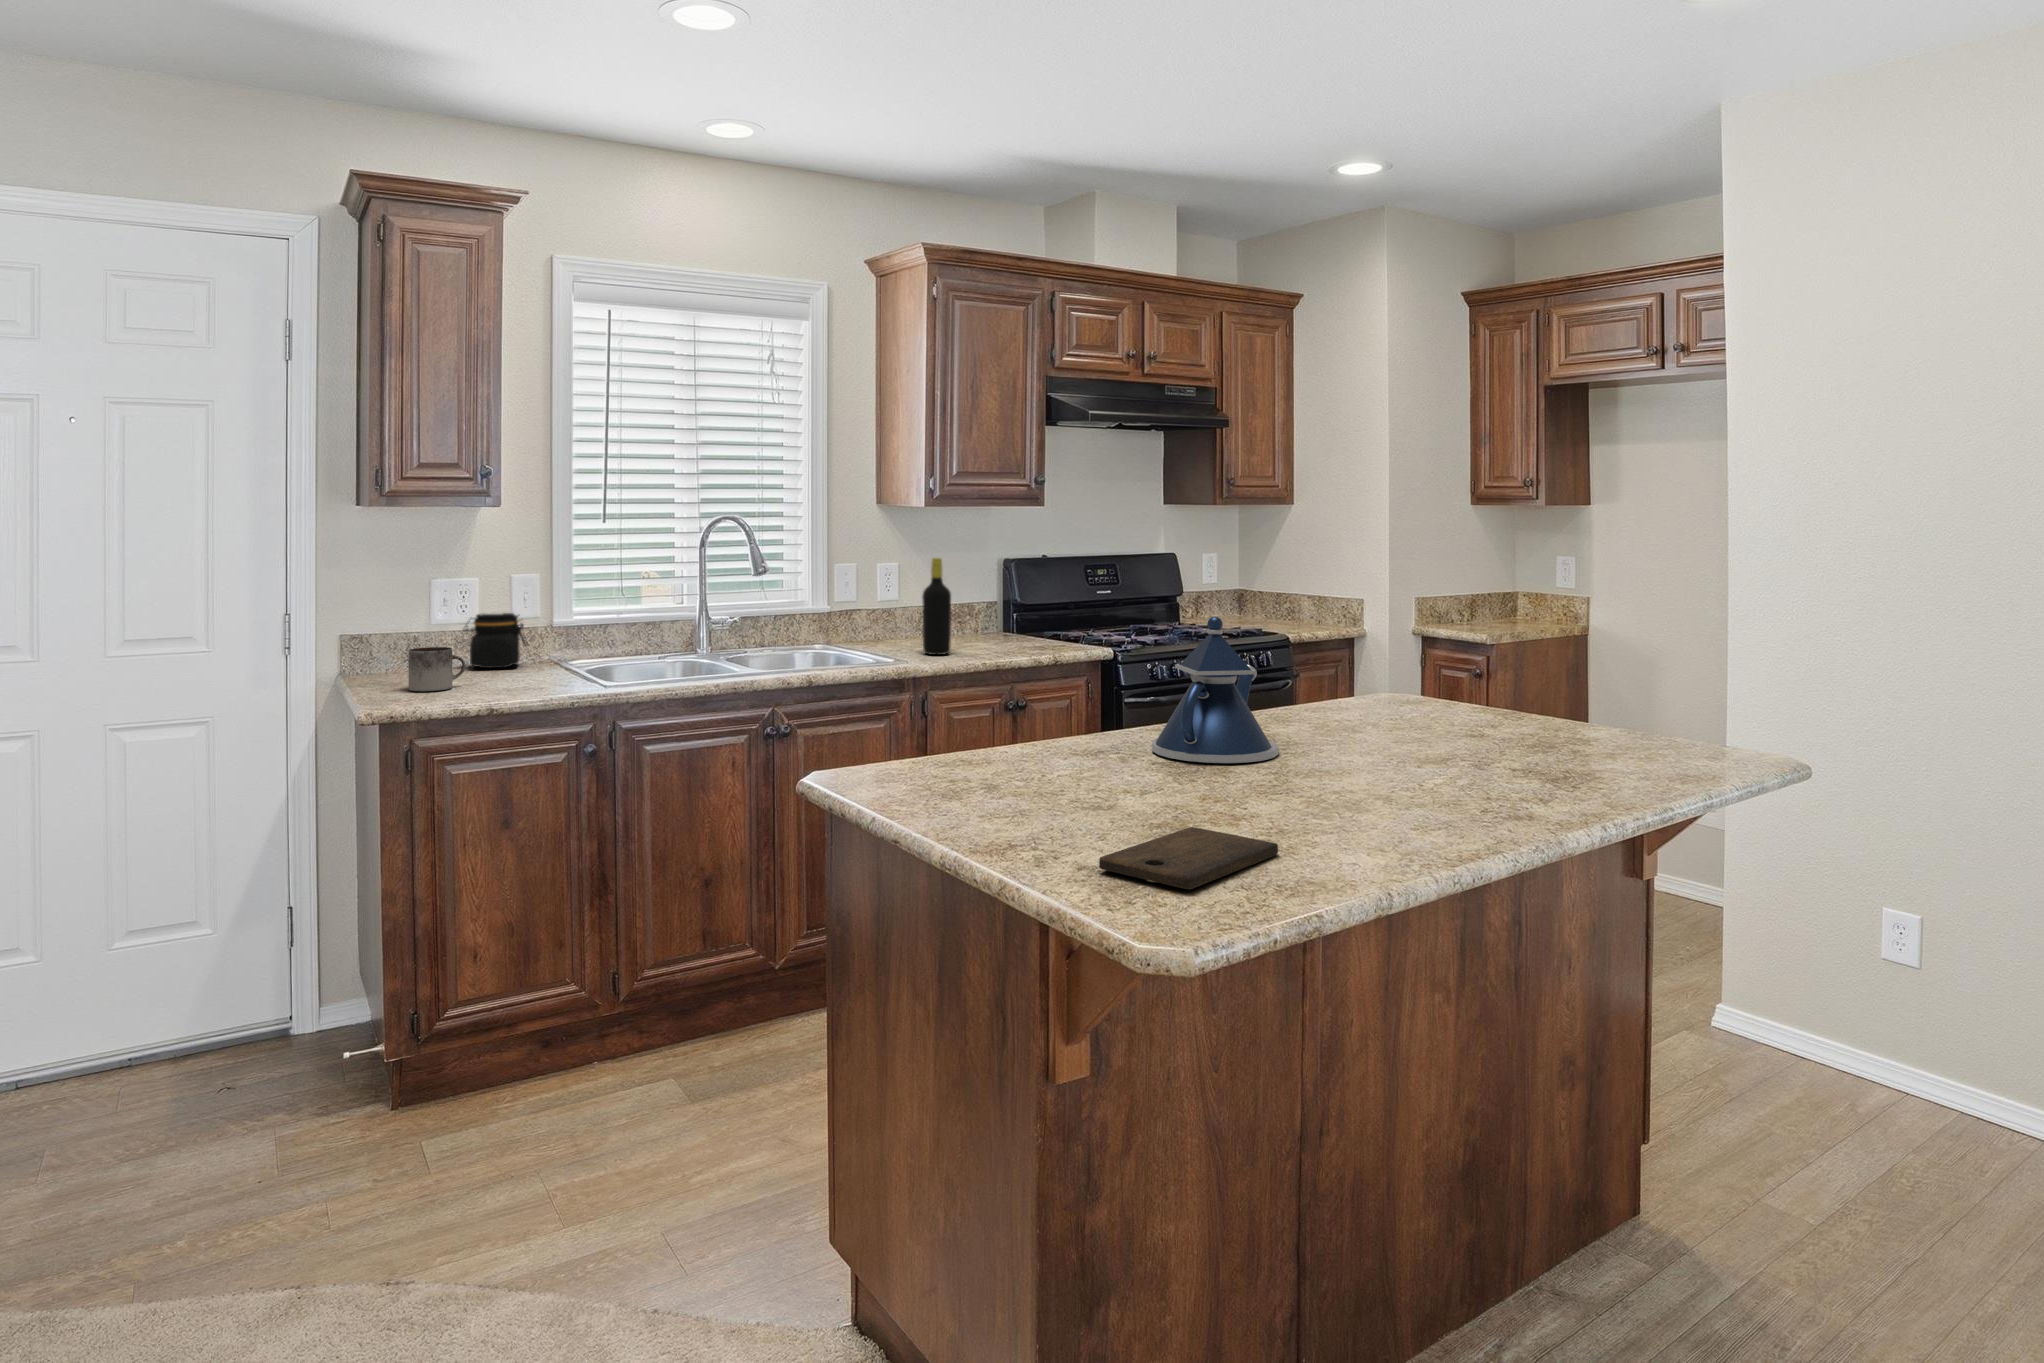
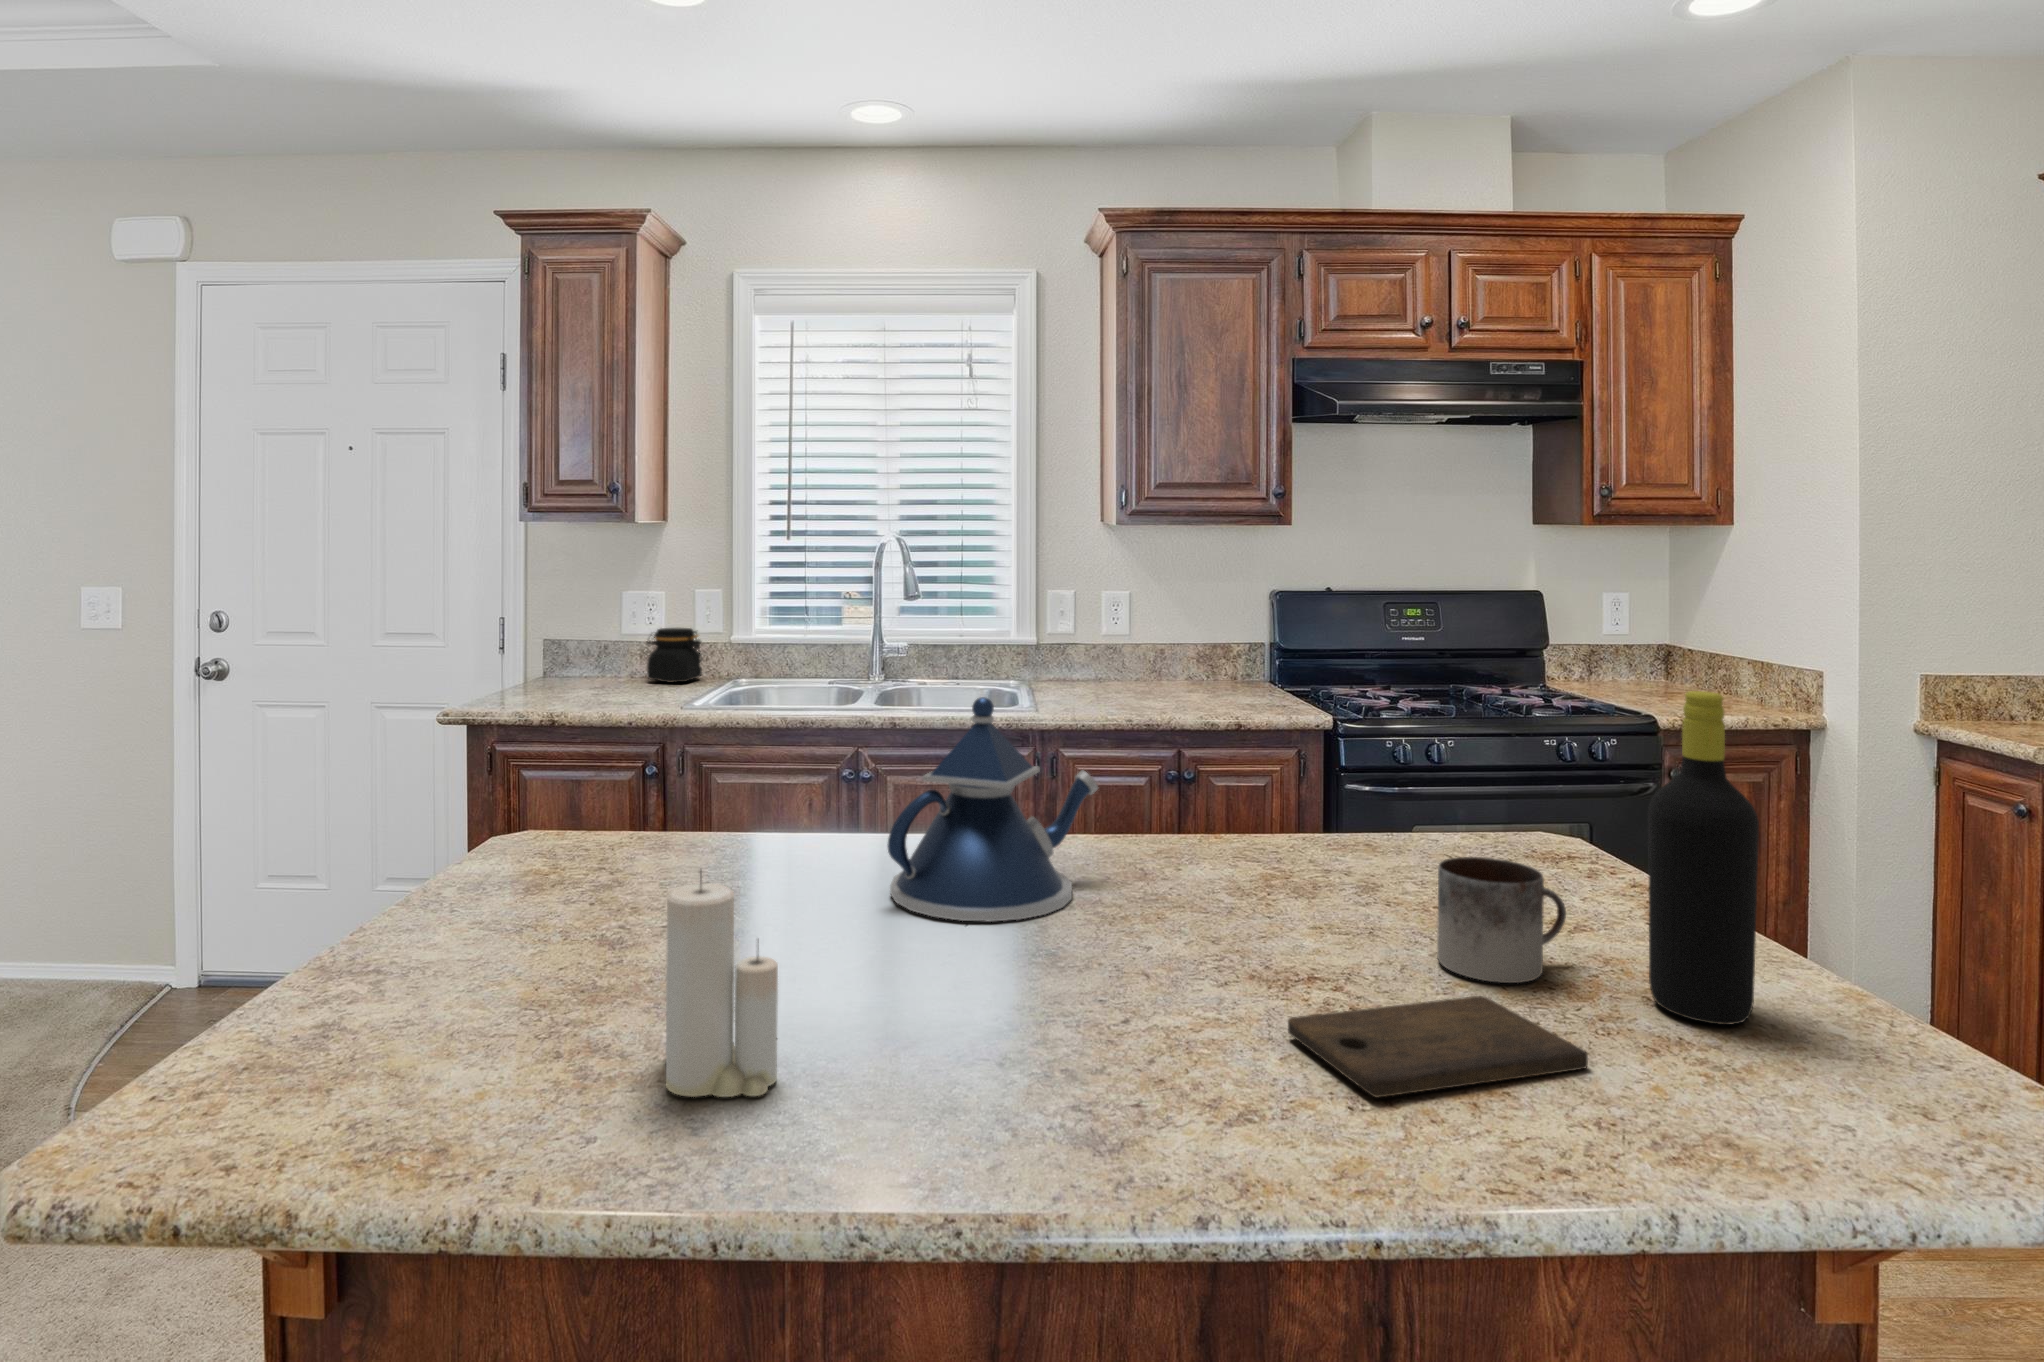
bottle: present [922,558,951,655] -> present [1648,691,1759,1025]
mug: present [408,647,466,691] -> present [1437,857,1566,983]
candle: none [1282,703,1379,838] -> present [666,882,778,1097]
cutting board: present [1099,827,1278,889] -> present [1288,996,1588,1098]

